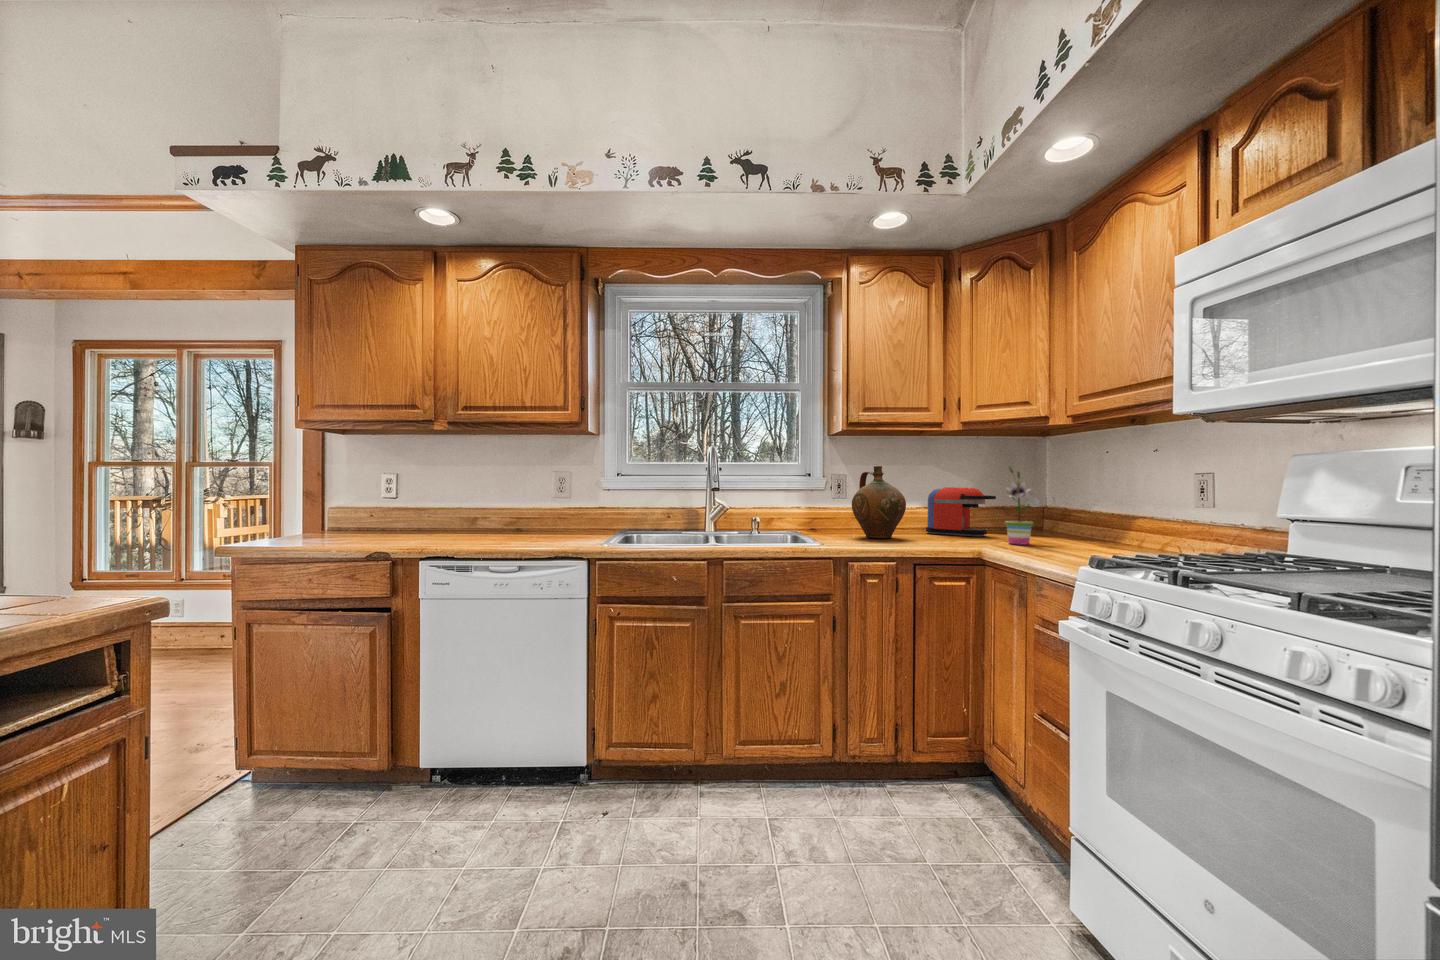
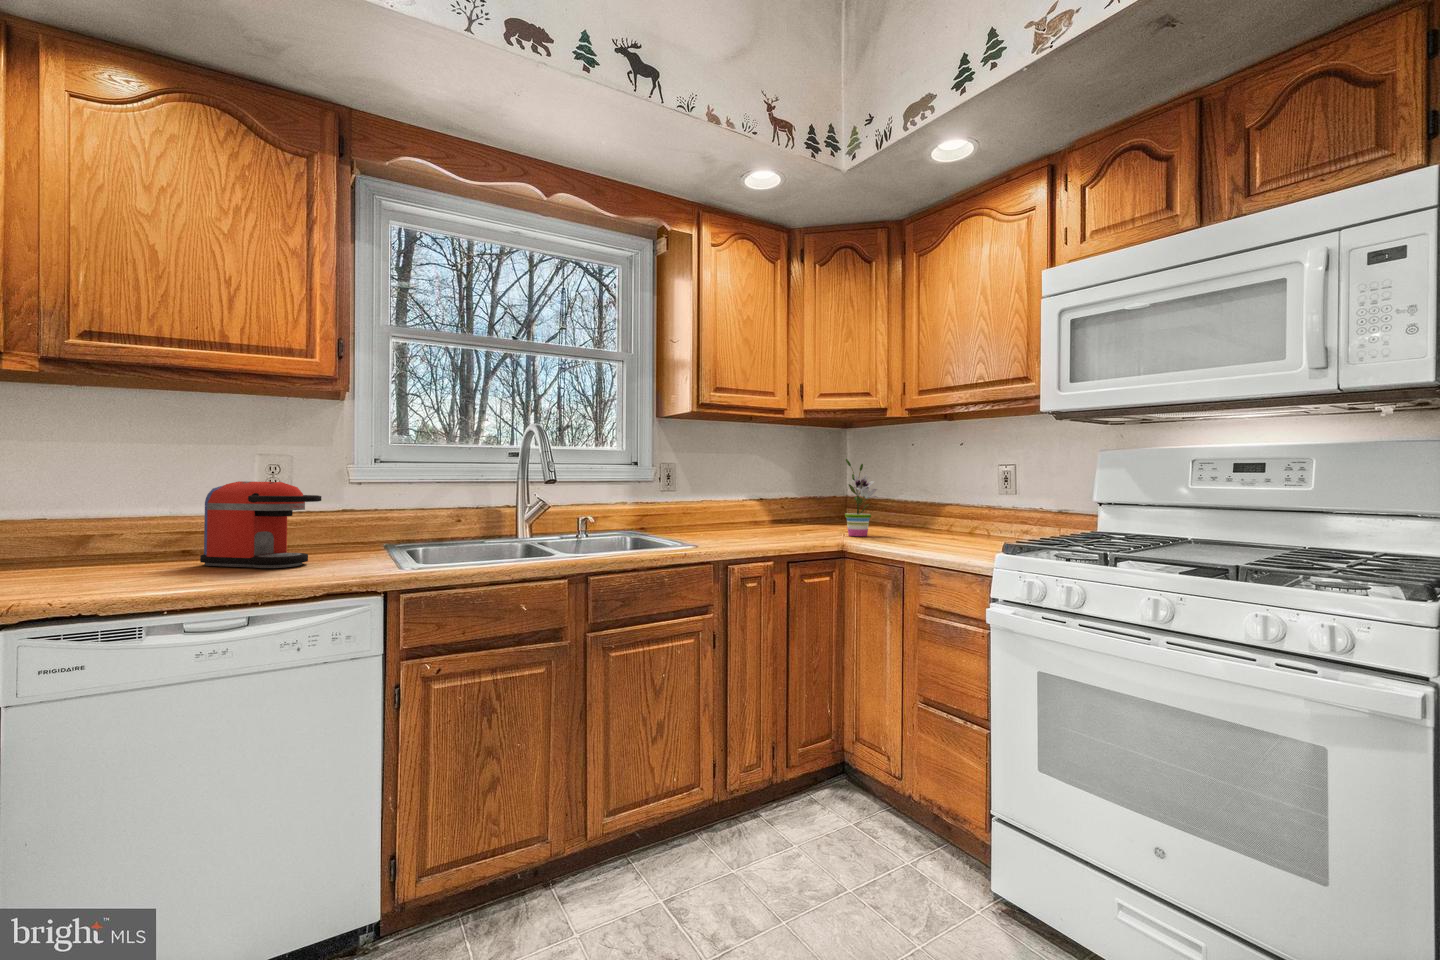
ceramic jug: present [852,466,906,538] -> none [694,457,751,537]
coffee maker: present [926,487,996,536] -> present [200,481,321,568]

